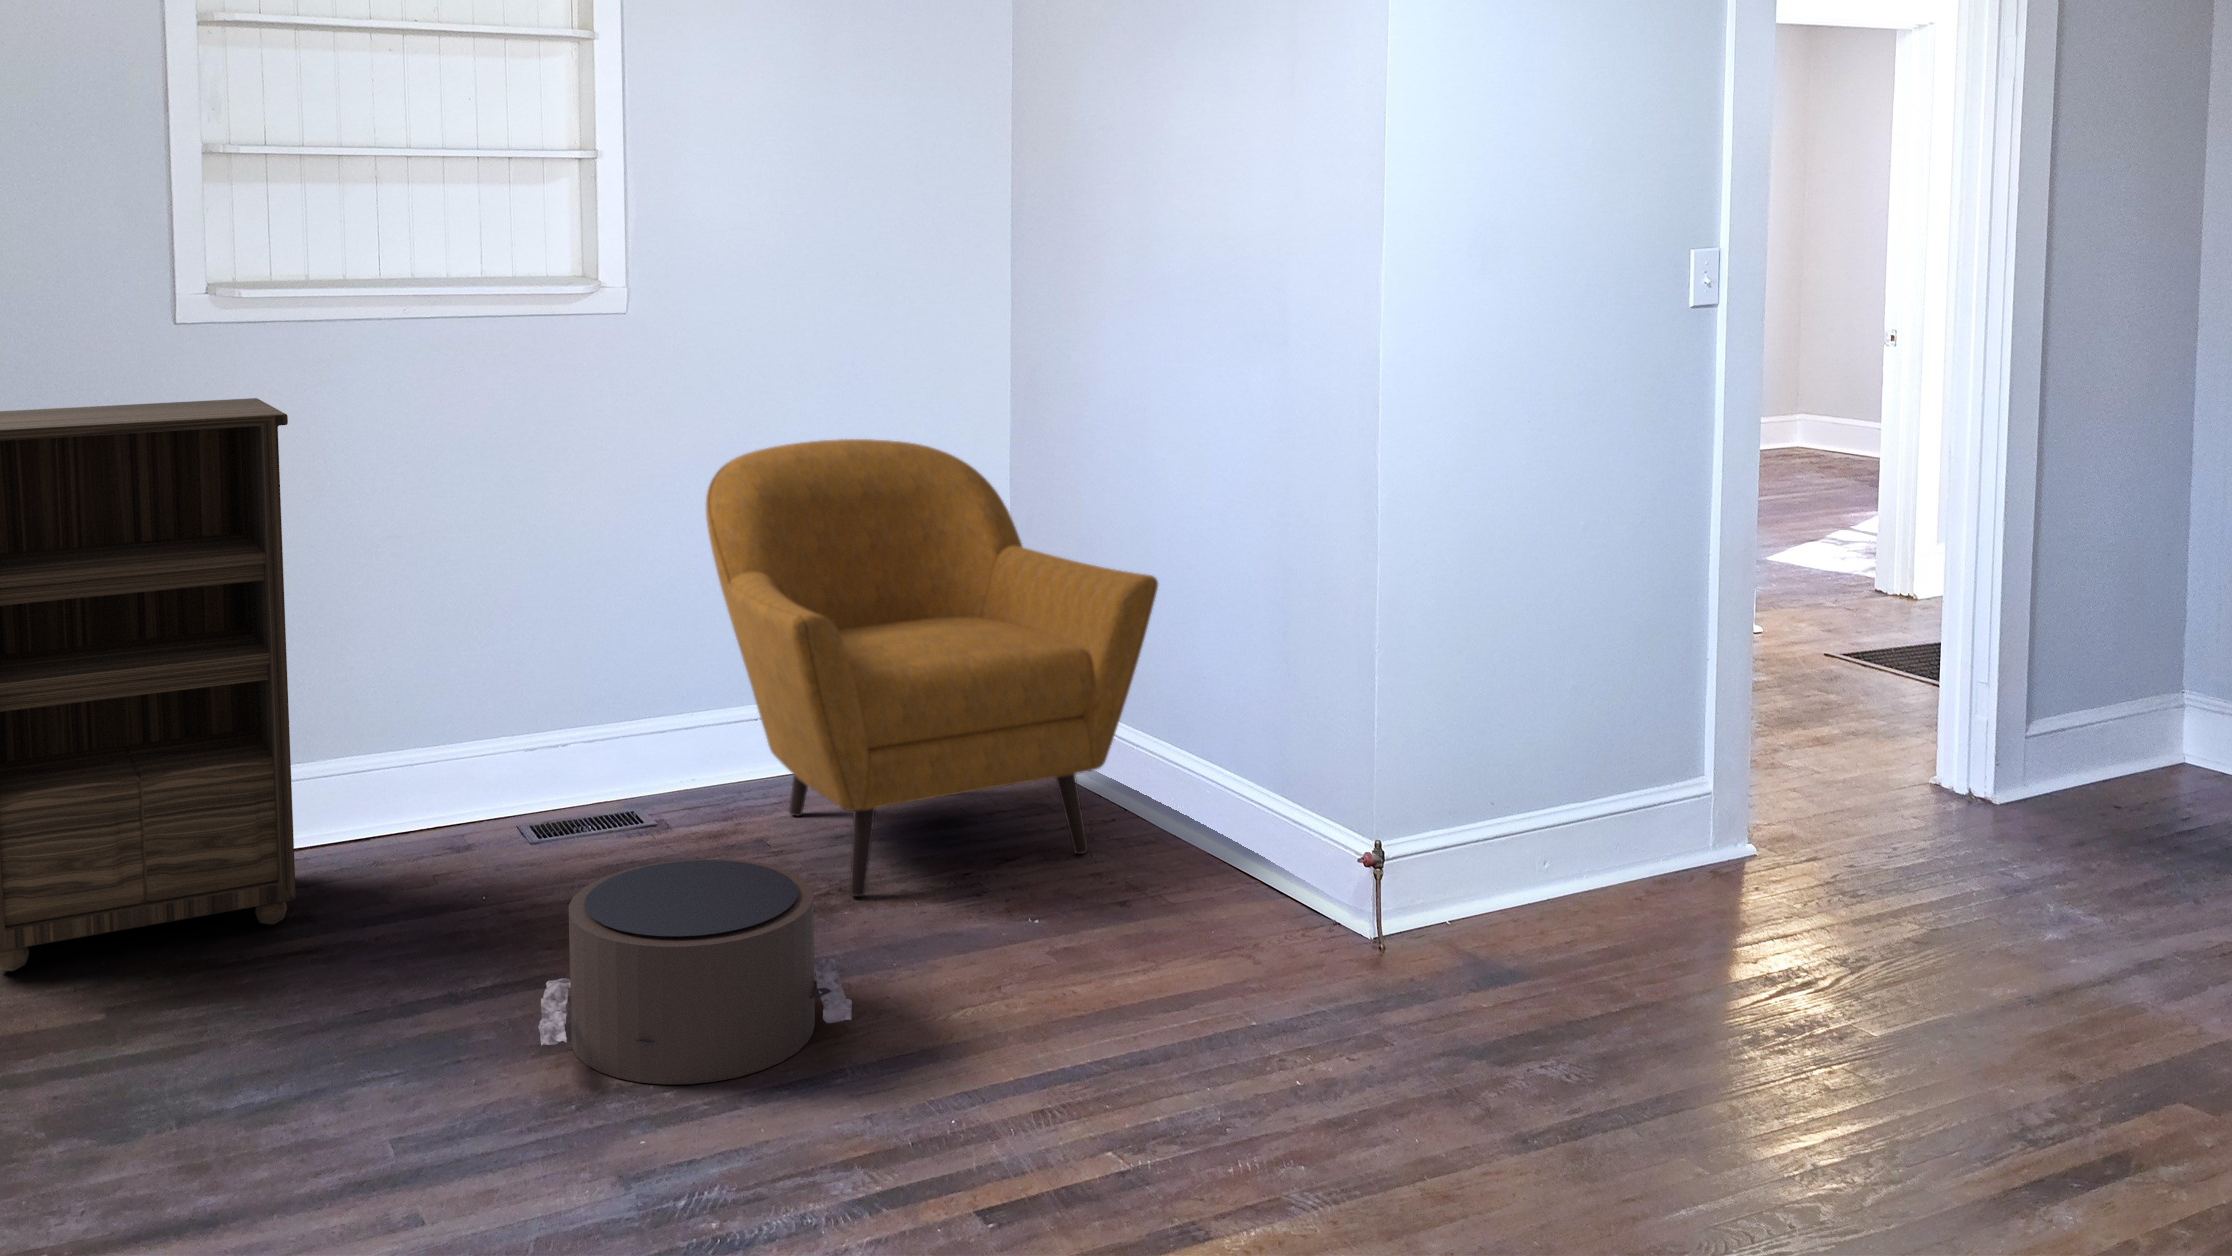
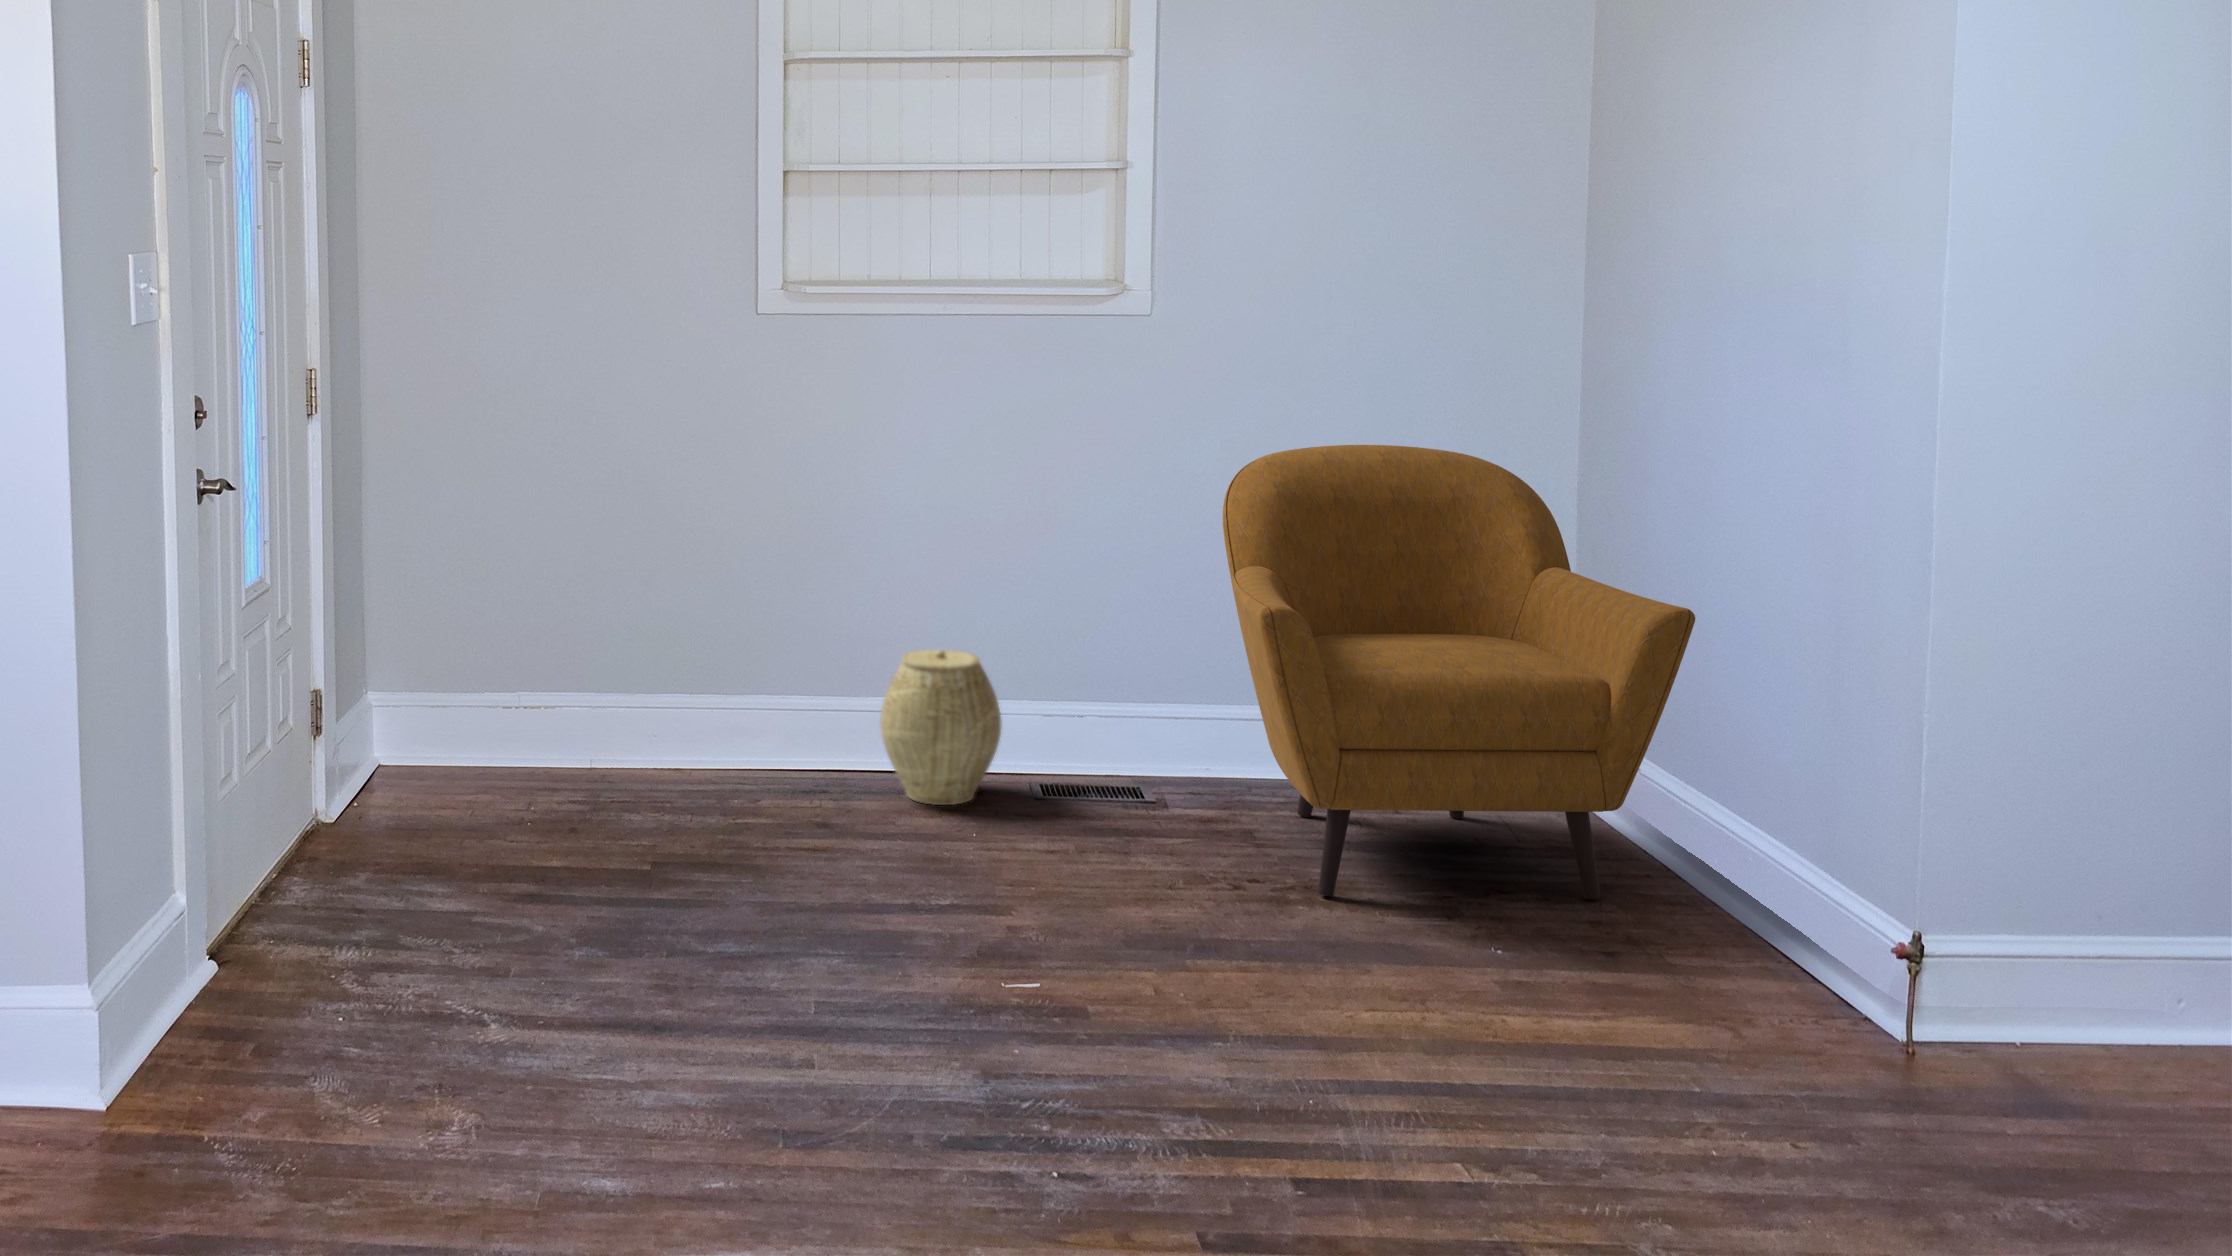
bookshelf: present [0,398,296,971] -> none [570,373,828,827]
woven basket: none [344,695,483,869] -> present [880,650,1002,805]
pouf: present [538,859,852,1084] -> none [956,819,1253,1021]

